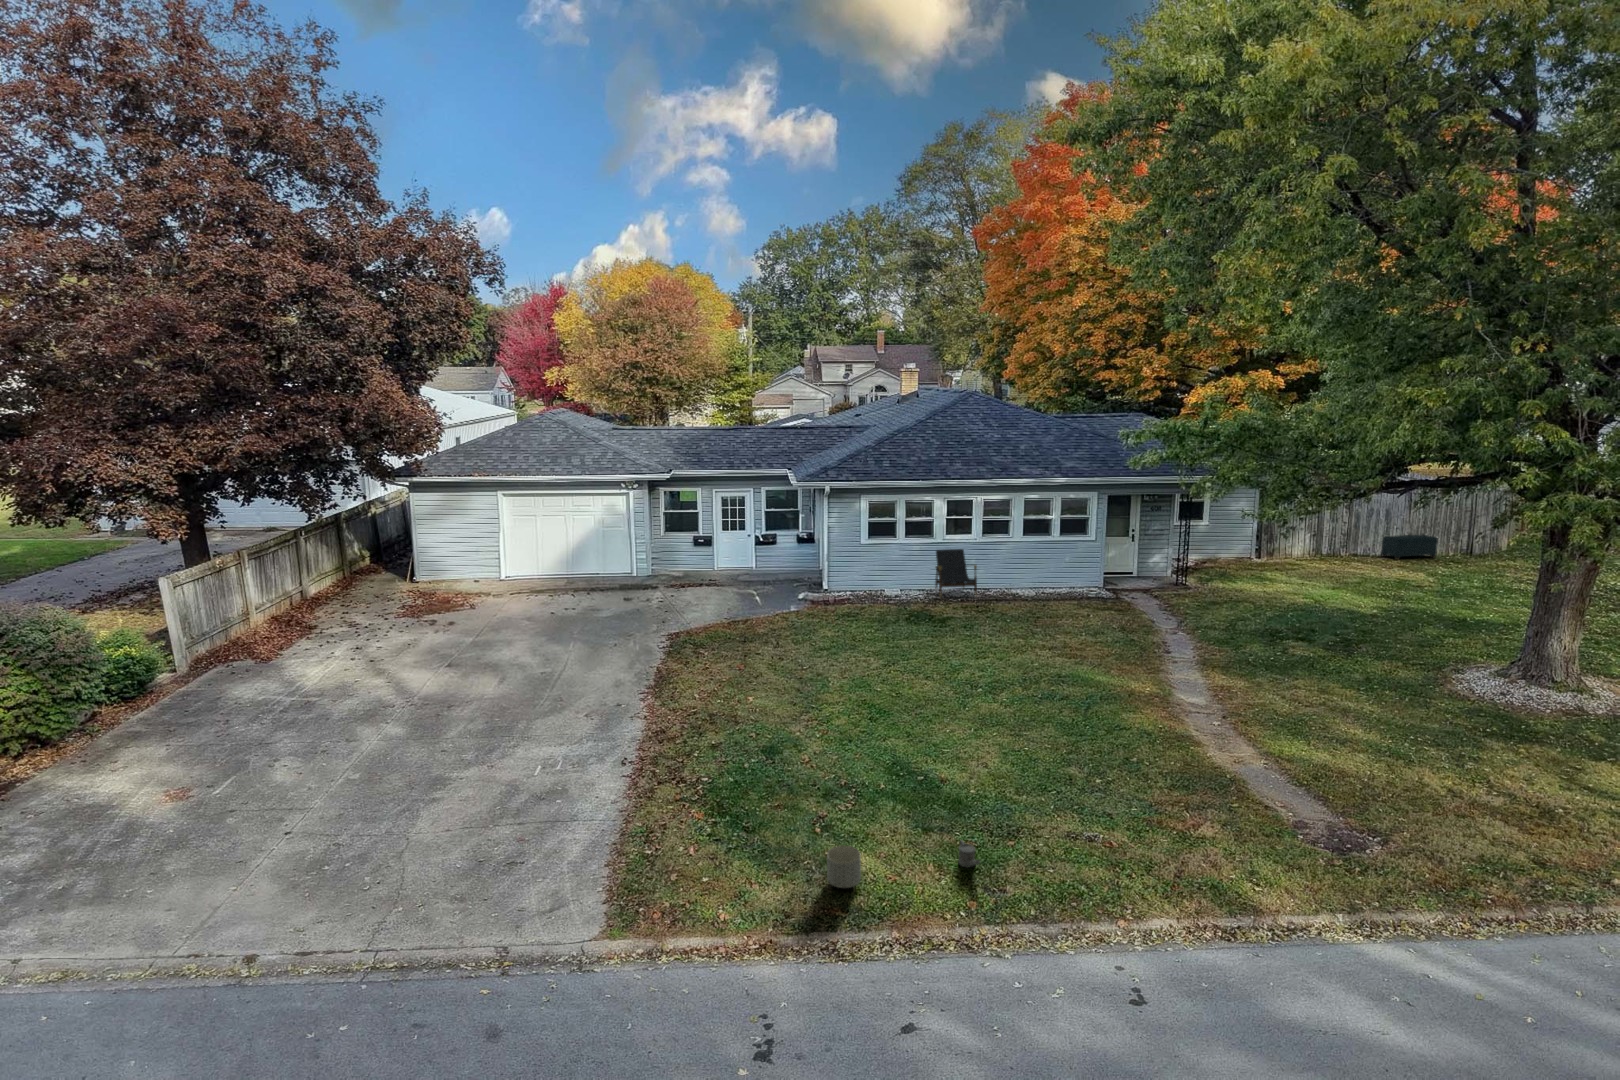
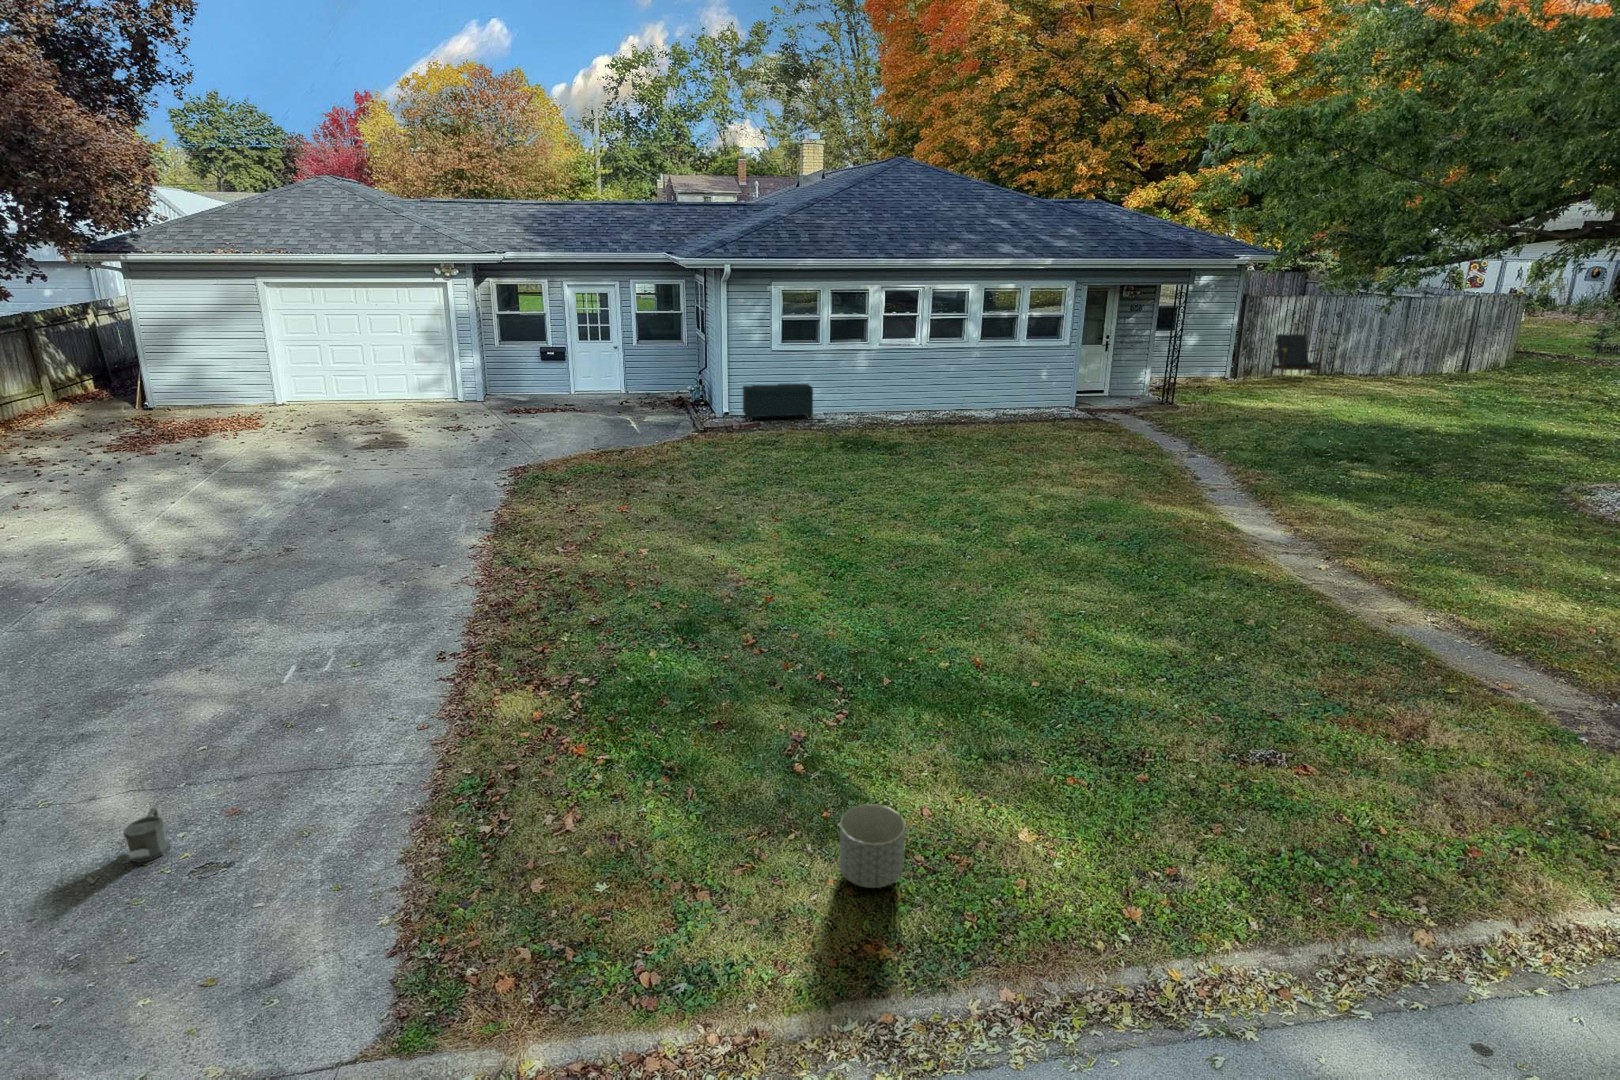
bench: present [1381,535,1438,560] -> present [743,384,813,421]
lounge chair: present [935,549,977,596] -> present [1271,334,1324,380]
watering can: present [959,840,980,868] -> present [117,808,170,863]

